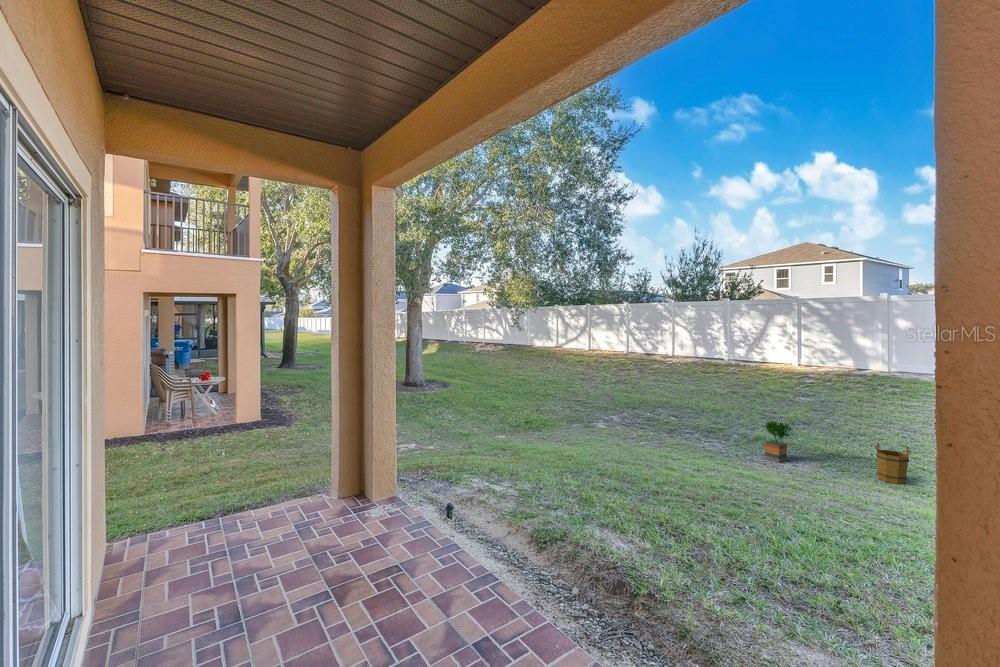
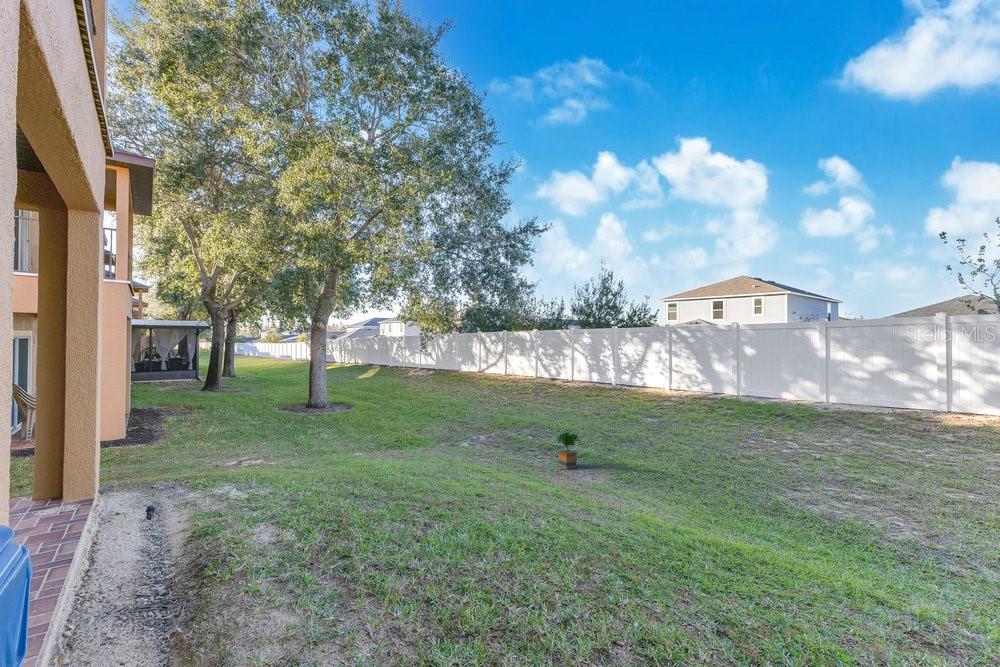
bucket: present [875,443,911,484] -> none [631,449,657,486]

